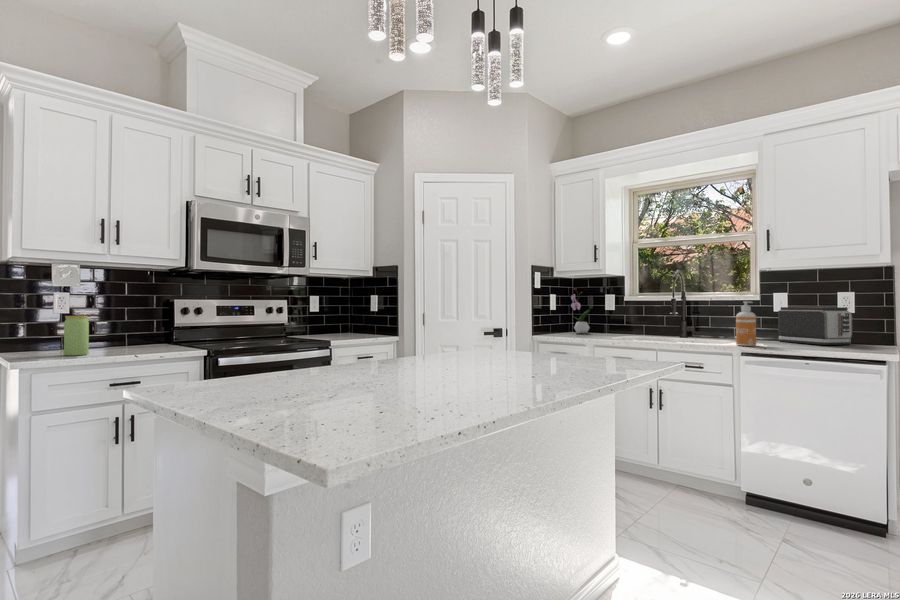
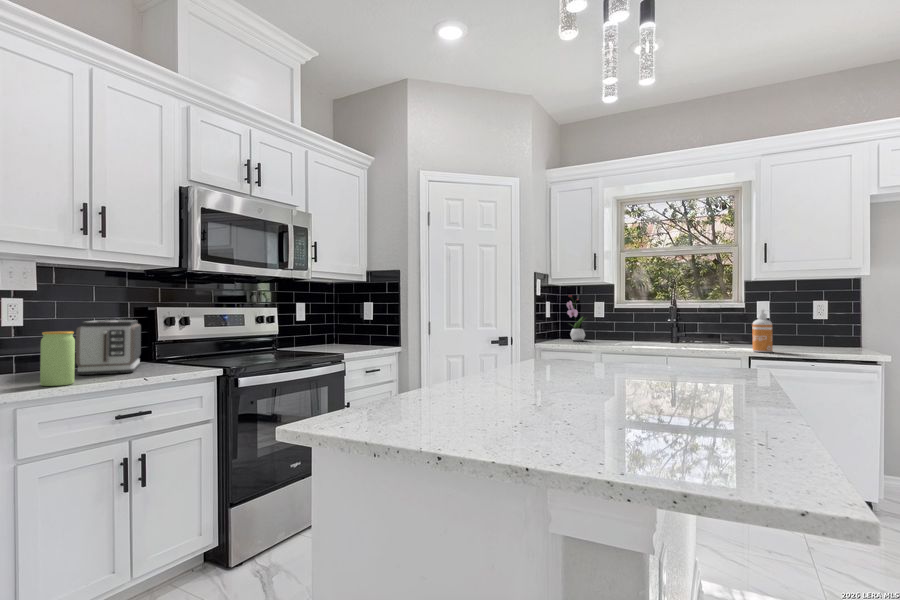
toaster: present [778,307,852,345] -> present [76,320,141,375]

